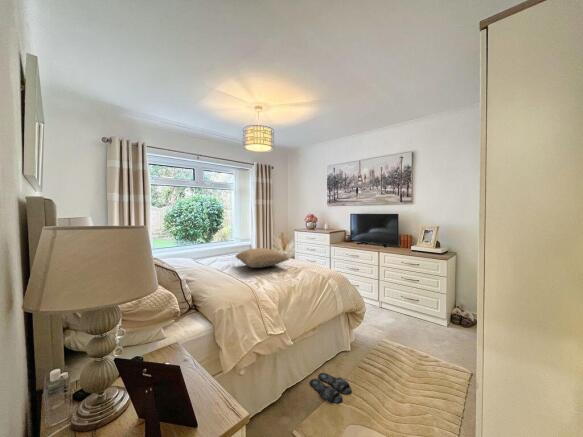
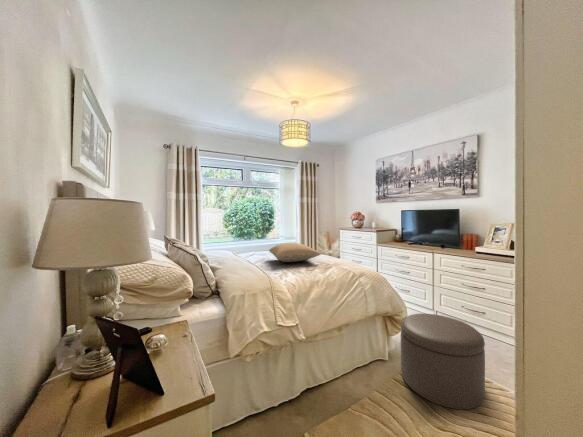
ottoman: none [362,307,428,385] -> present [401,314,485,409]
slippers: present [310,373,352,403] -> none [335,378,381,414]

